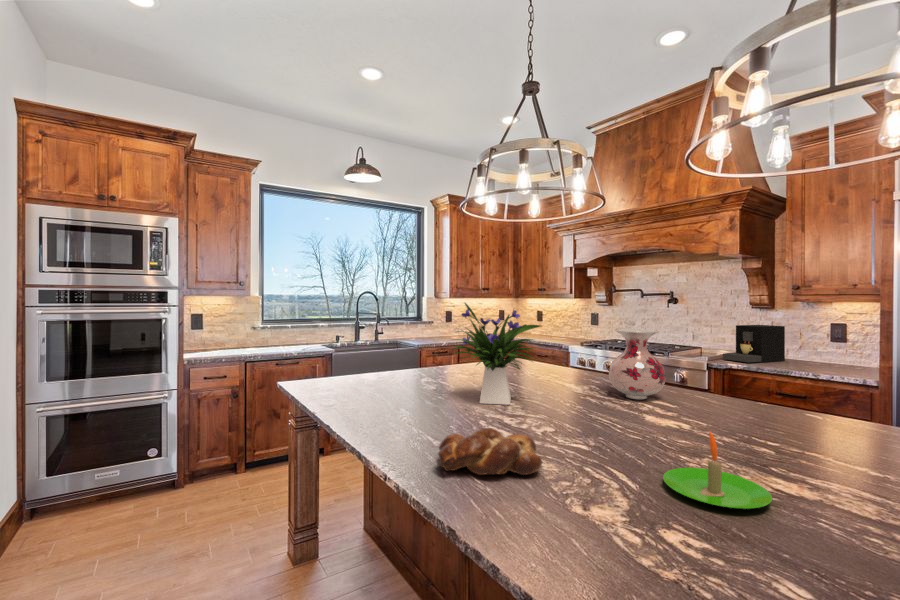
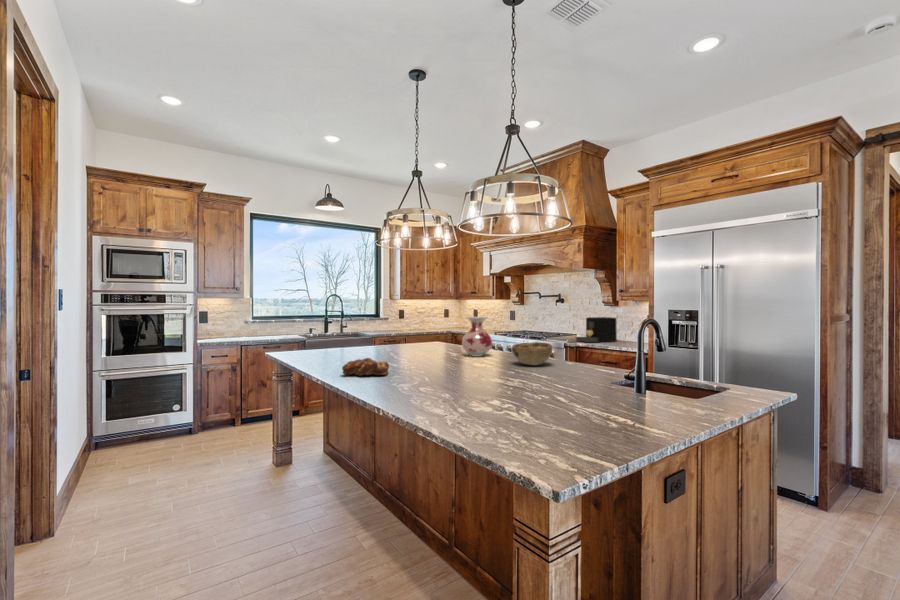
flower arrangement: present [454,303,541,405] -> none [367,301,420,359]
decorative bowl: none [746,382,847,434] -> present [512,342,552,366]
candle: present [663,432,772,509] -> none [434,353,472,380]

